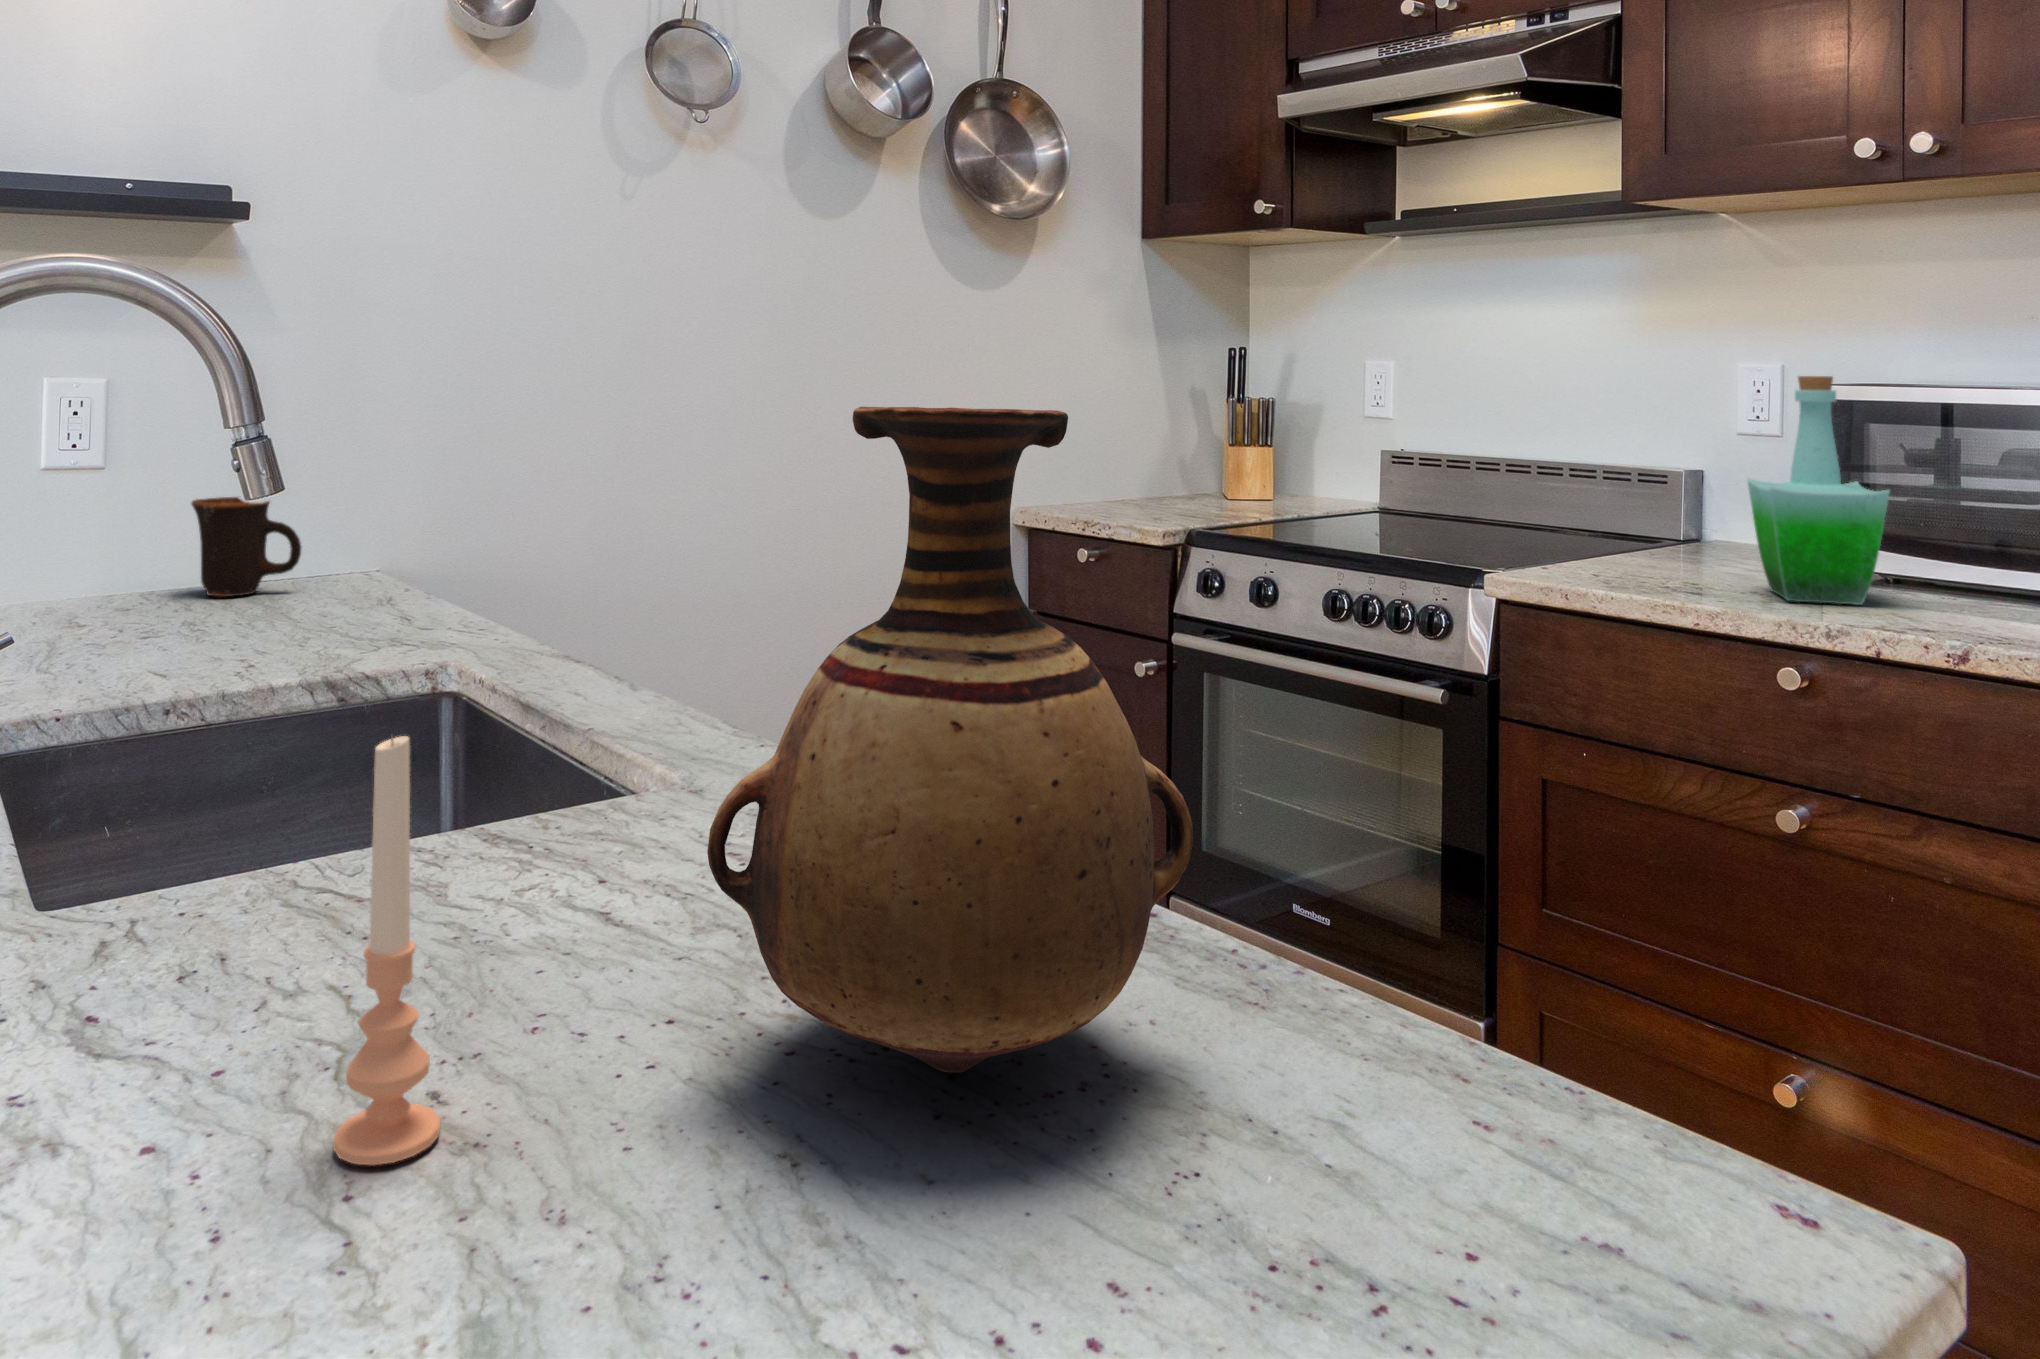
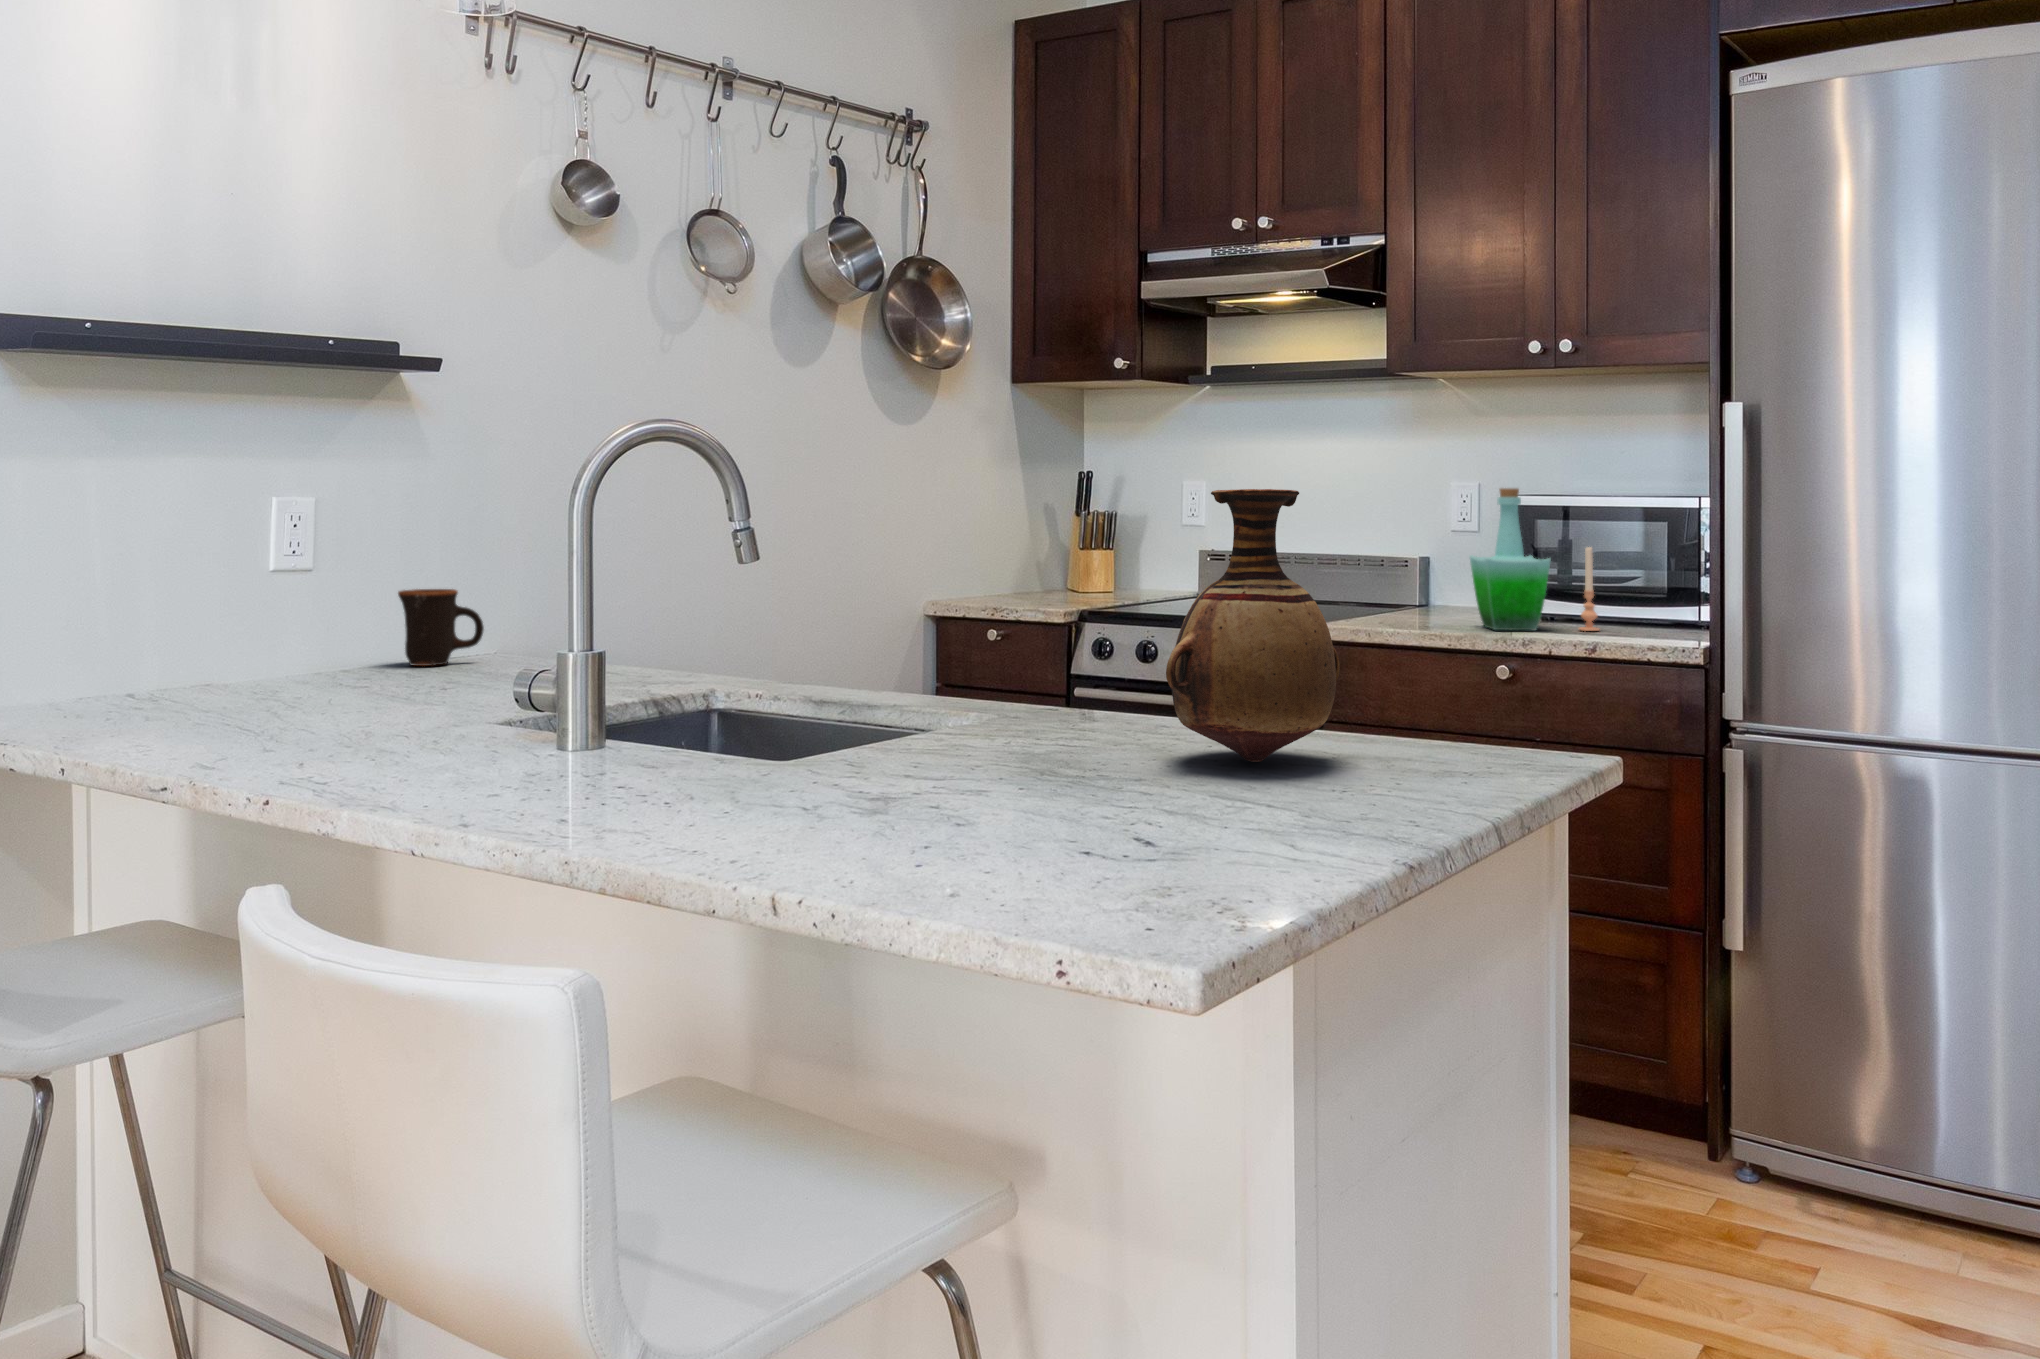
candle: present [333,736,440,1165] -> present [1579,547,1599,631]

